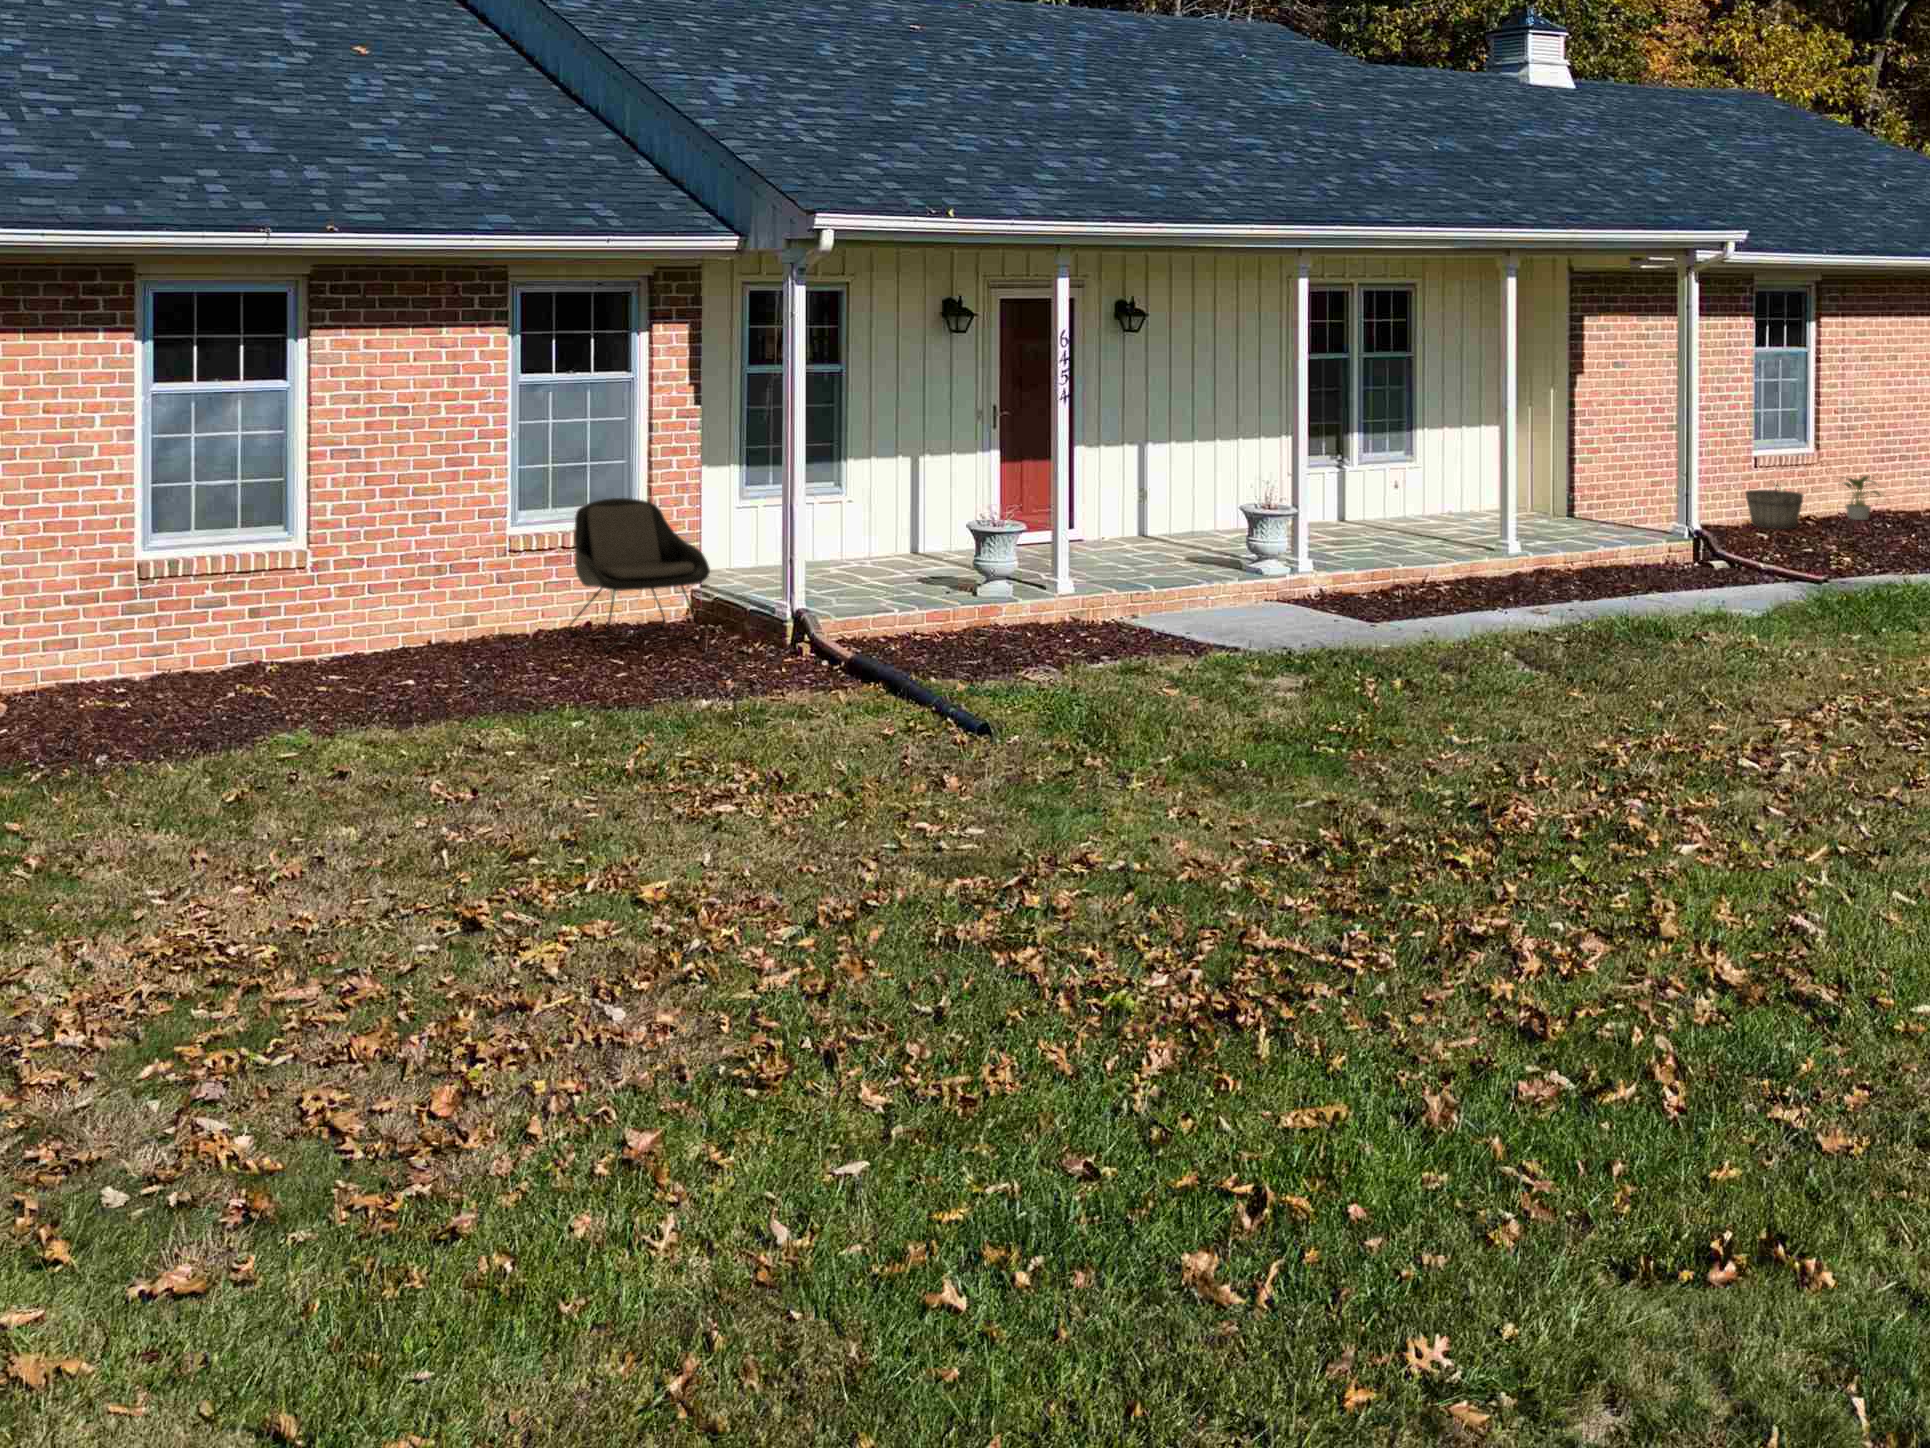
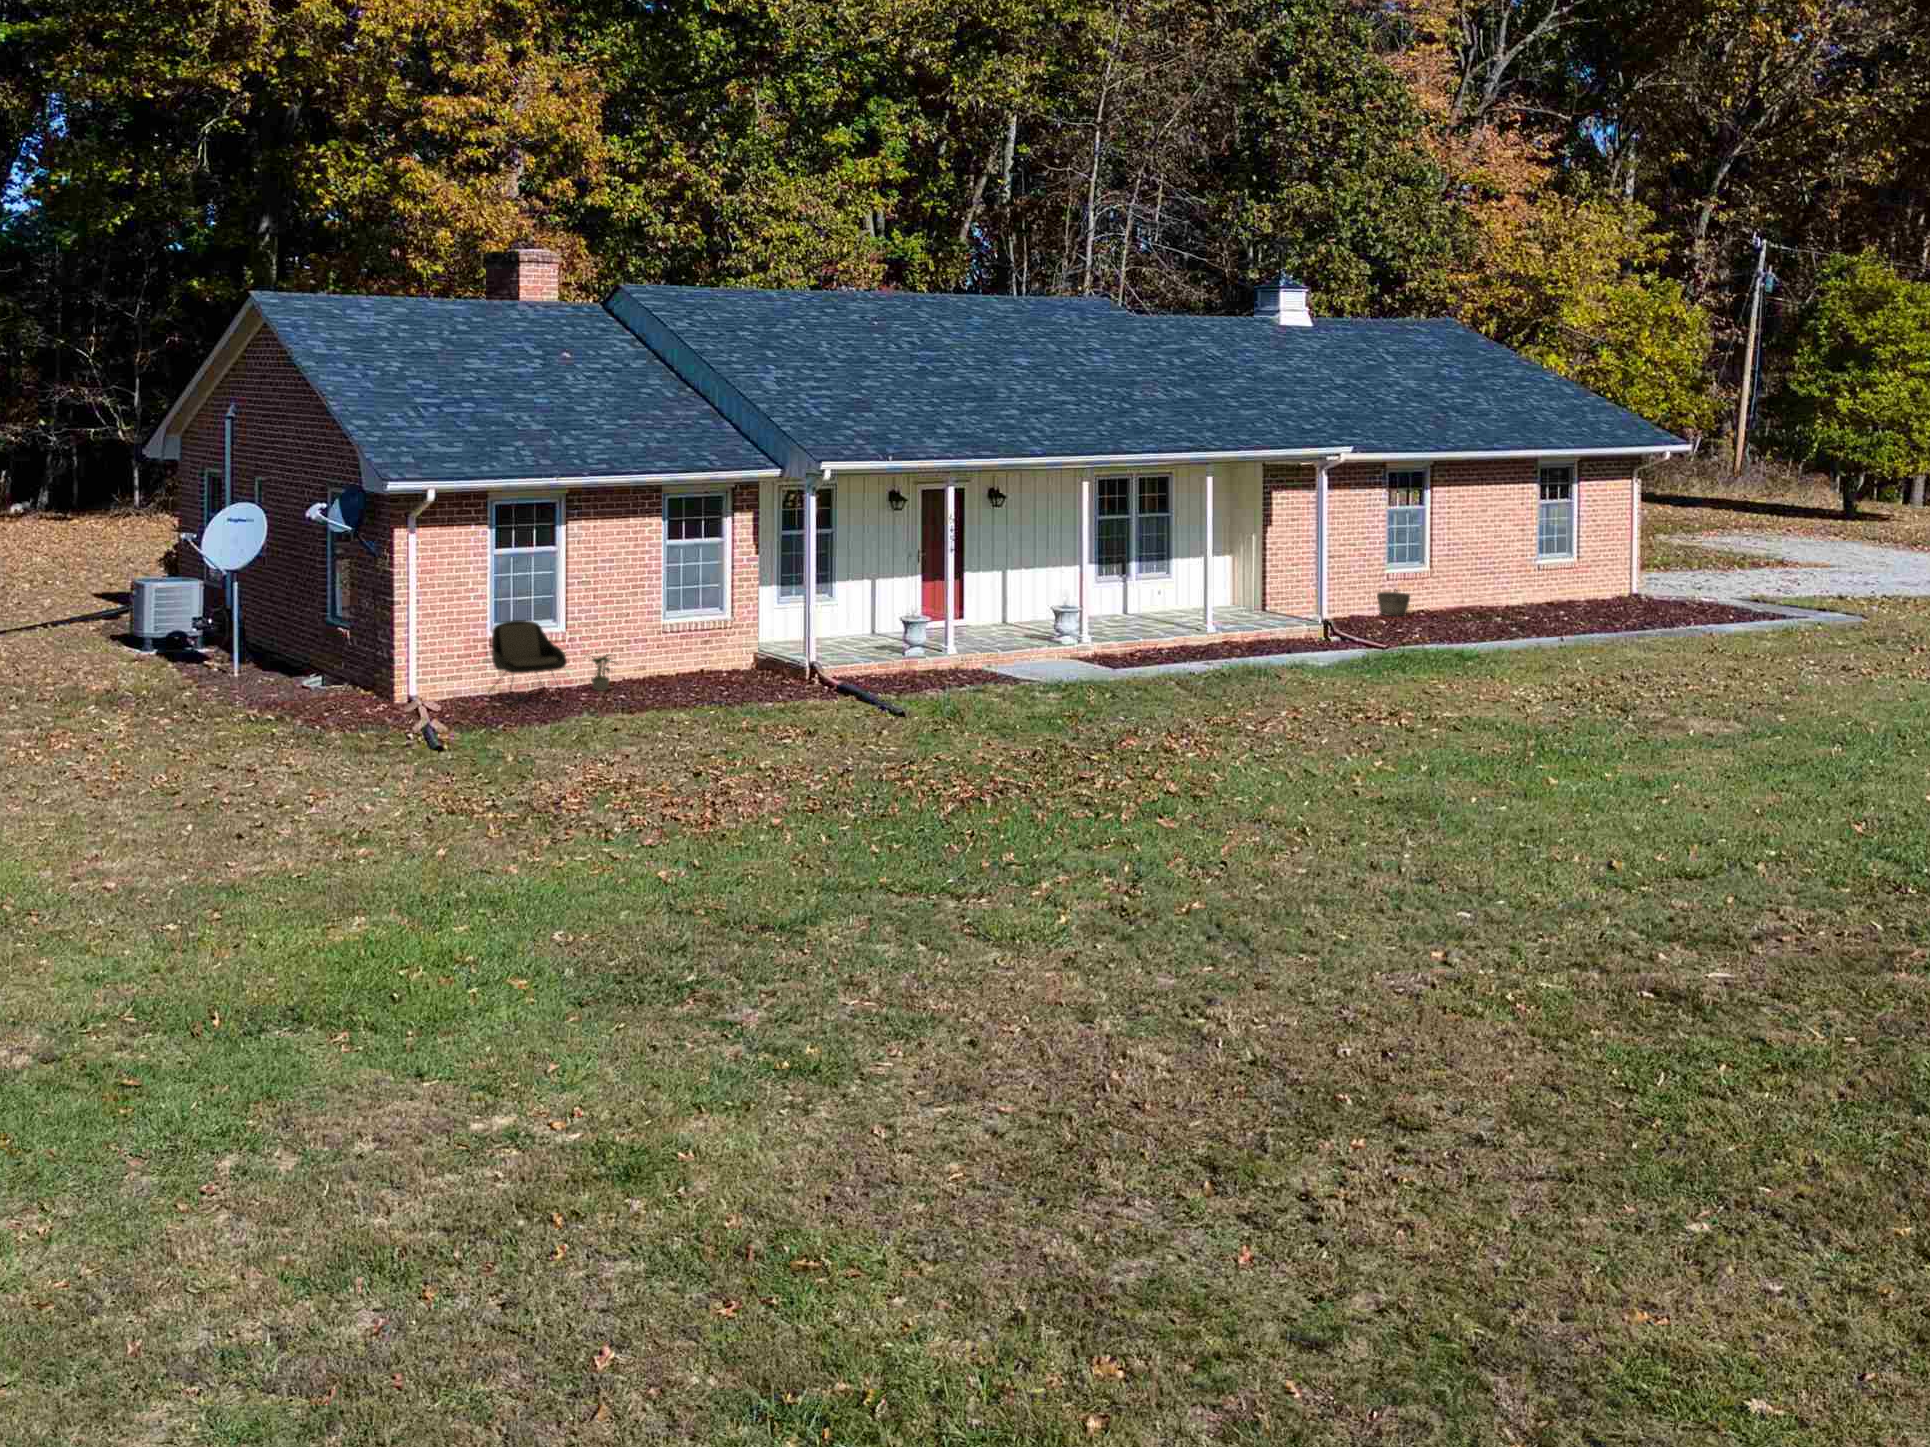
potted plant: present [1842,476,1880,520] -> present [591,654,611,691]
lounge chair: present [568,498,710,652] -> present [490,620,567,706]

